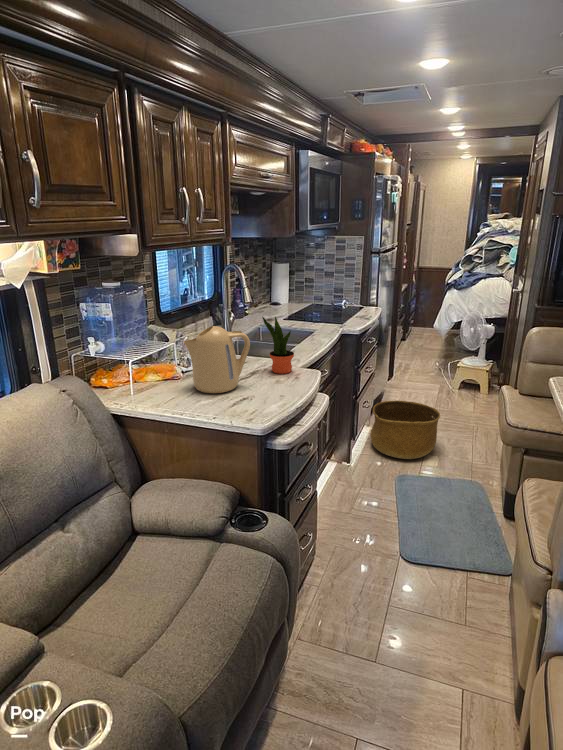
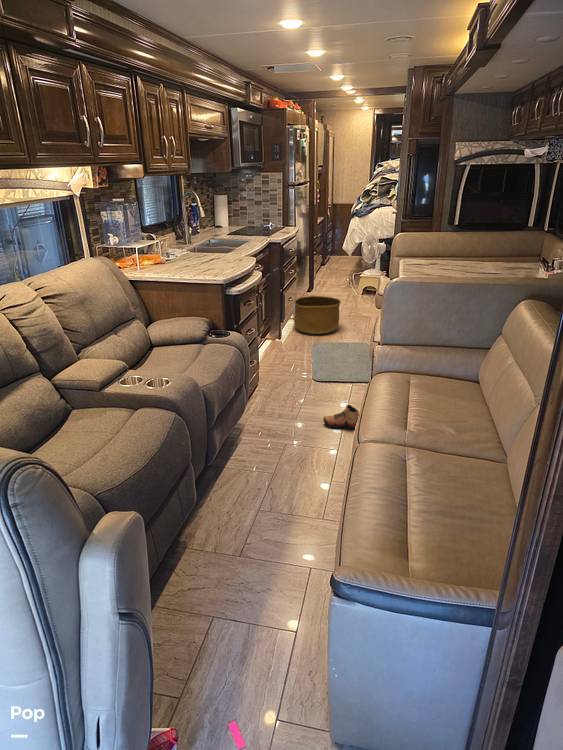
potted plant: present [262,317,294,374] -> none [217,220,238,259]
kettle: present [184,326,250,393] -> none [170,225,211,267]
shoe: none [428,666,502,718] -> present [323,405,359,430]

